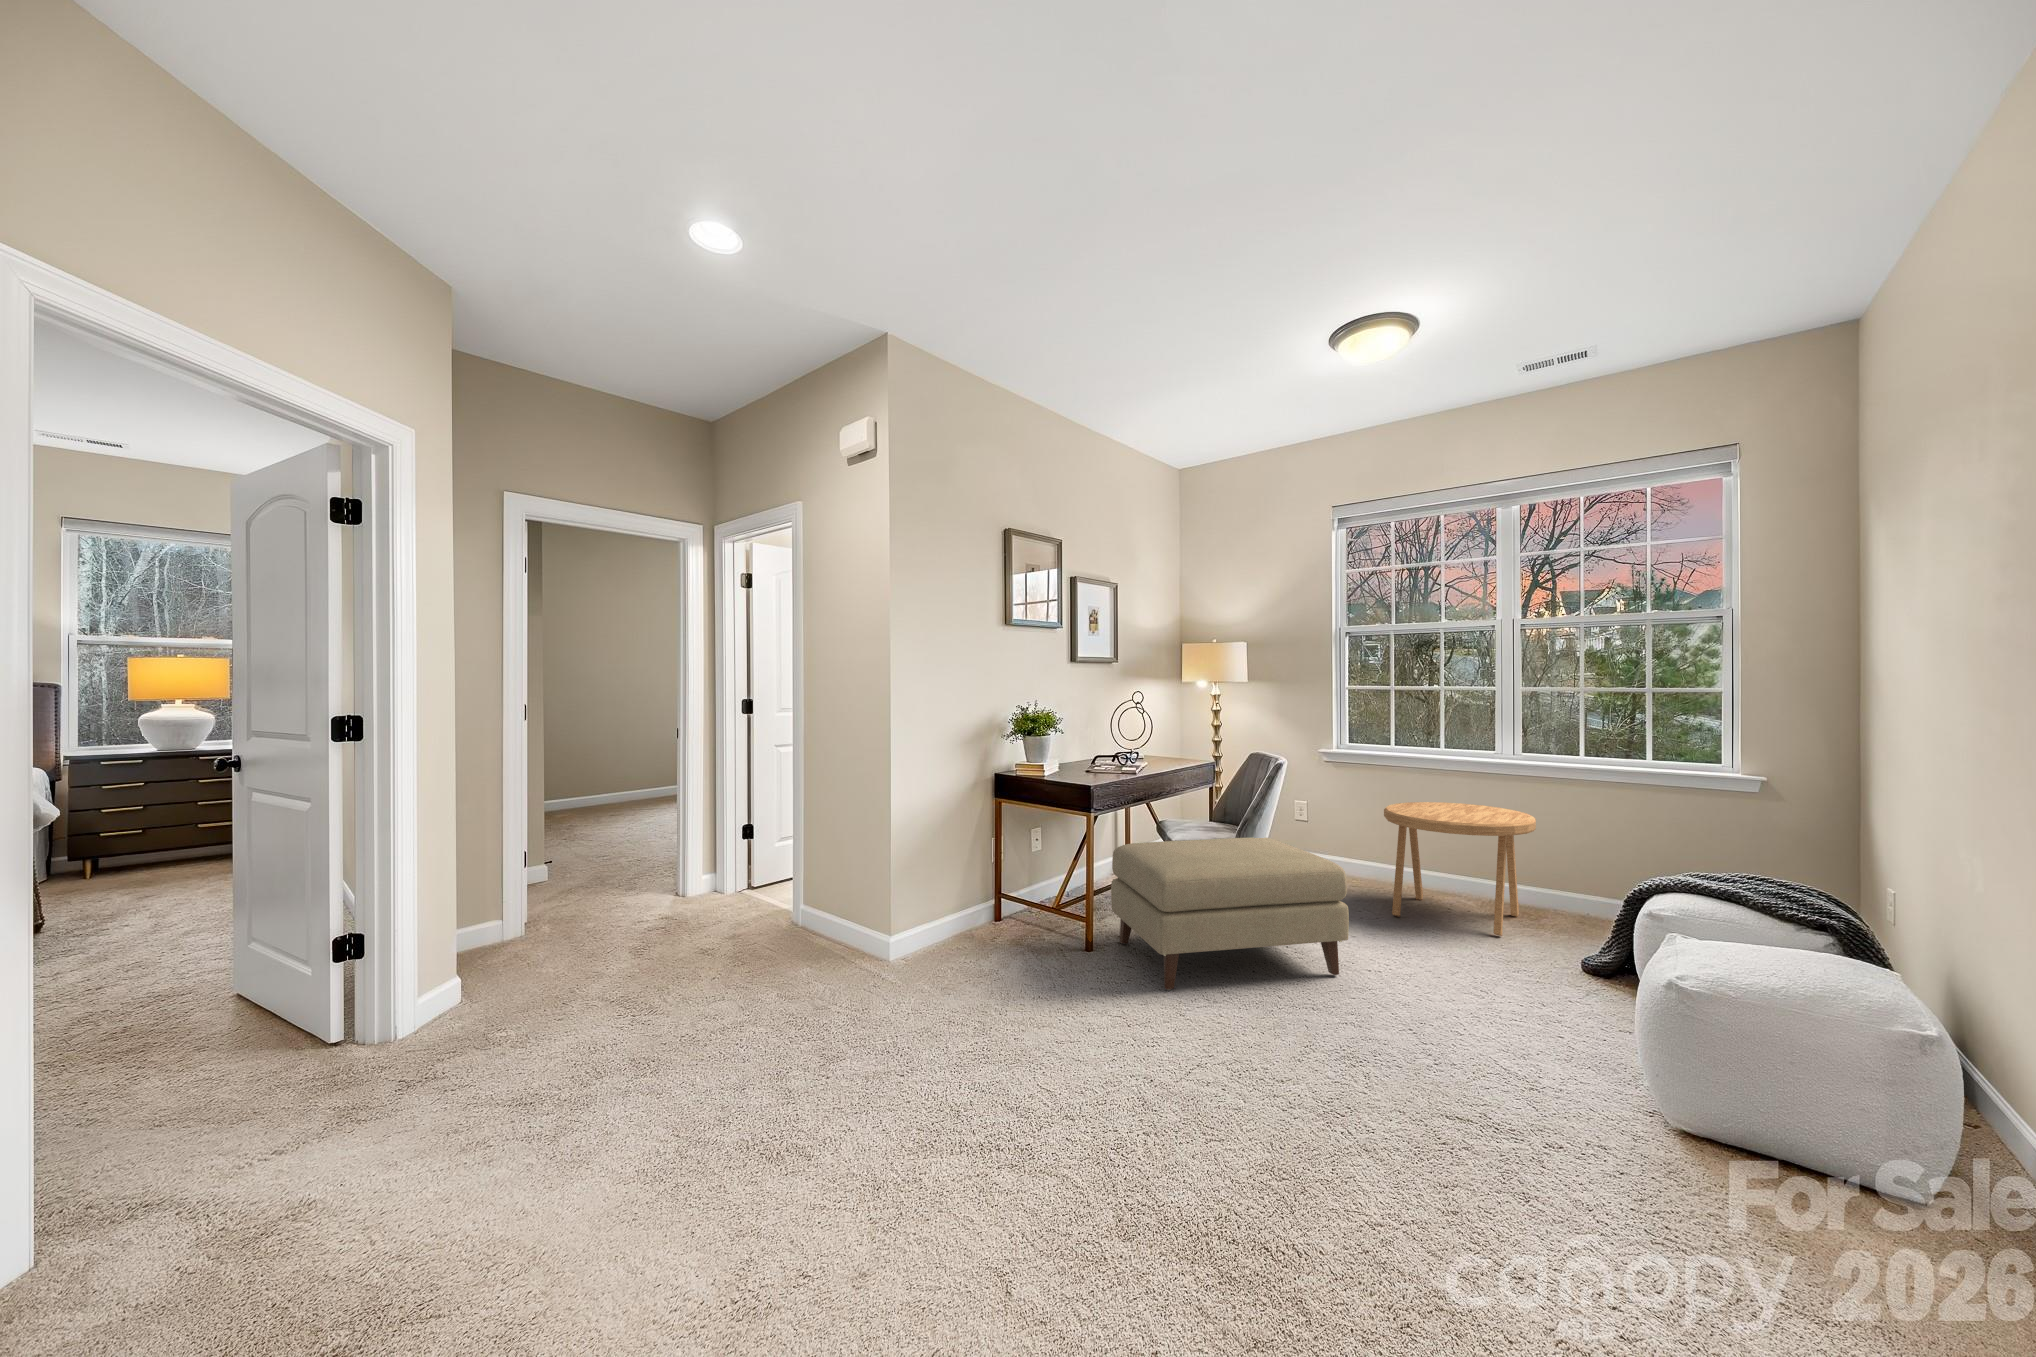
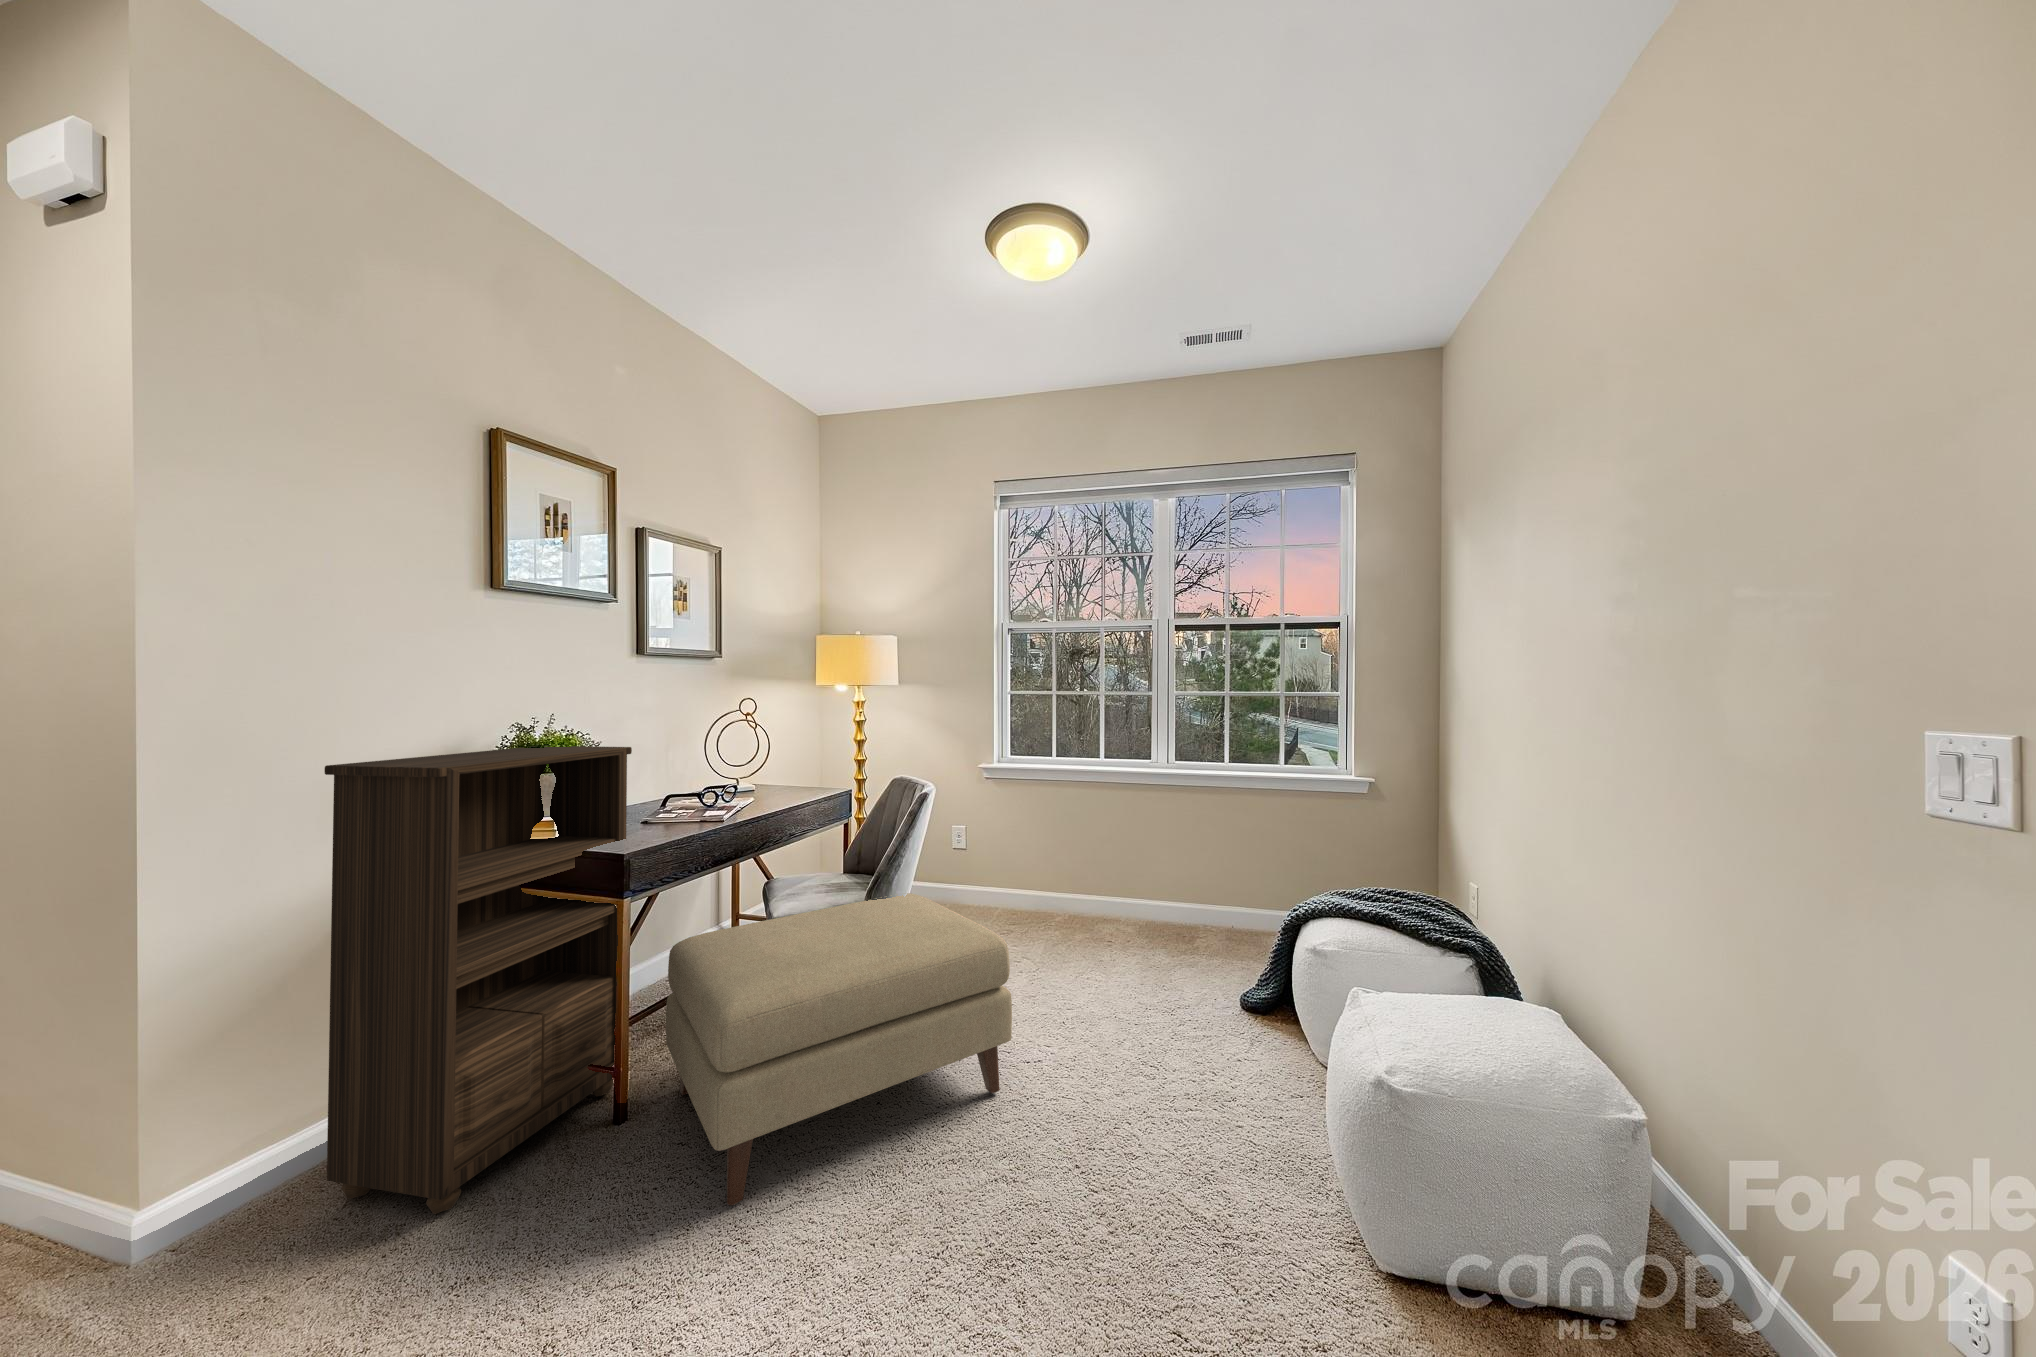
bookshelf: none [957,720,1087,965] -> present [325,746,632,1214]
side table: present [1384,802,1536,936] -> none [1045,818,1196,972]

